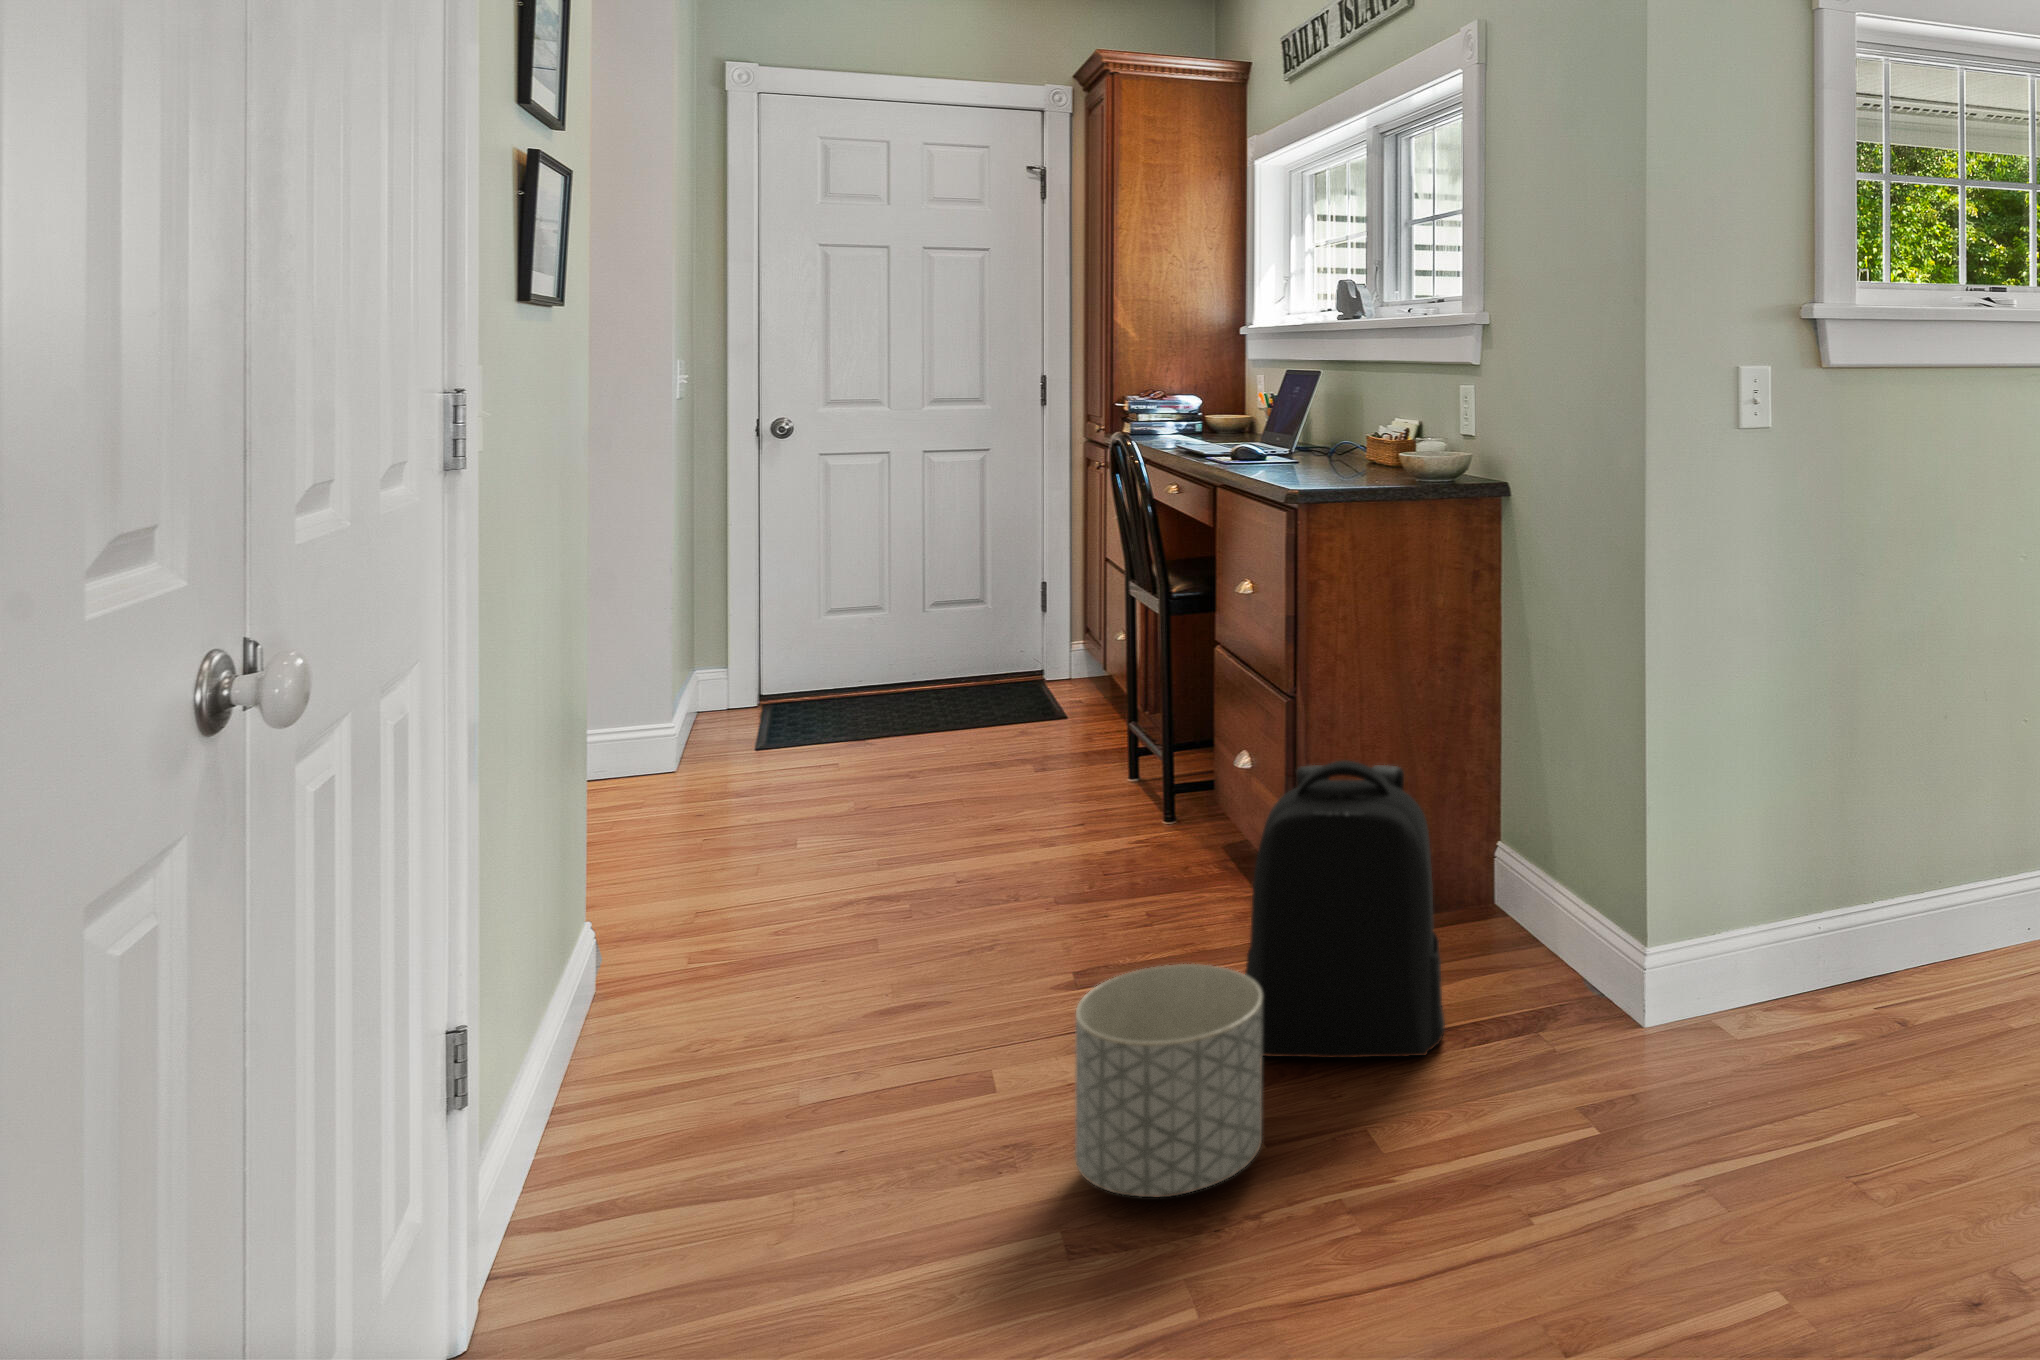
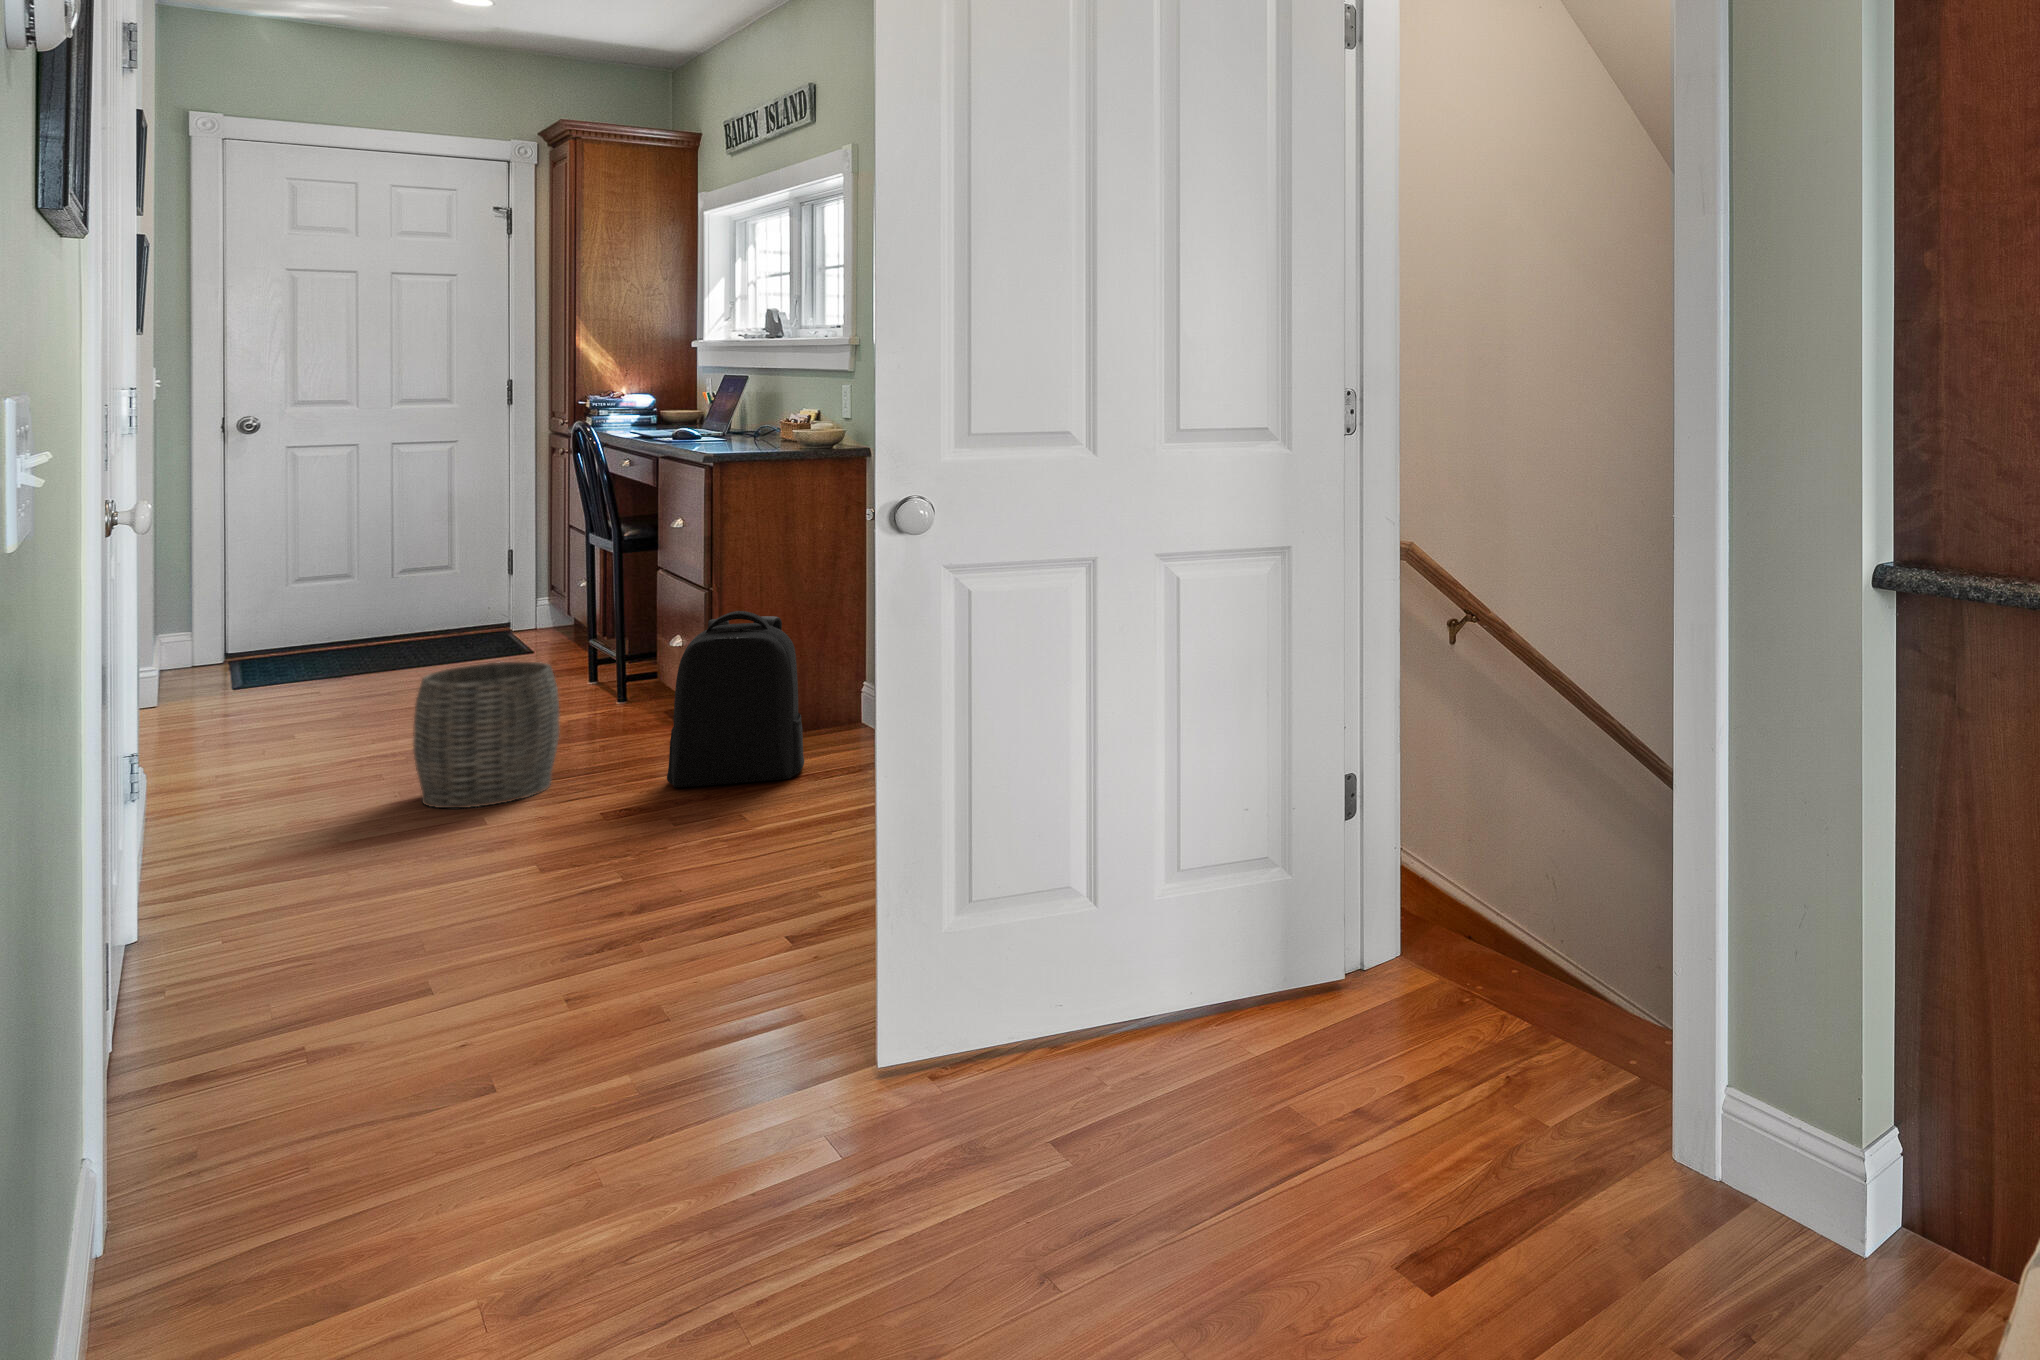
woven basket: none [886,811,1086,1064] -> present [413,662,559,808]
planter: present [1075,964,1262,1197] -> none [556,719,676,836]

